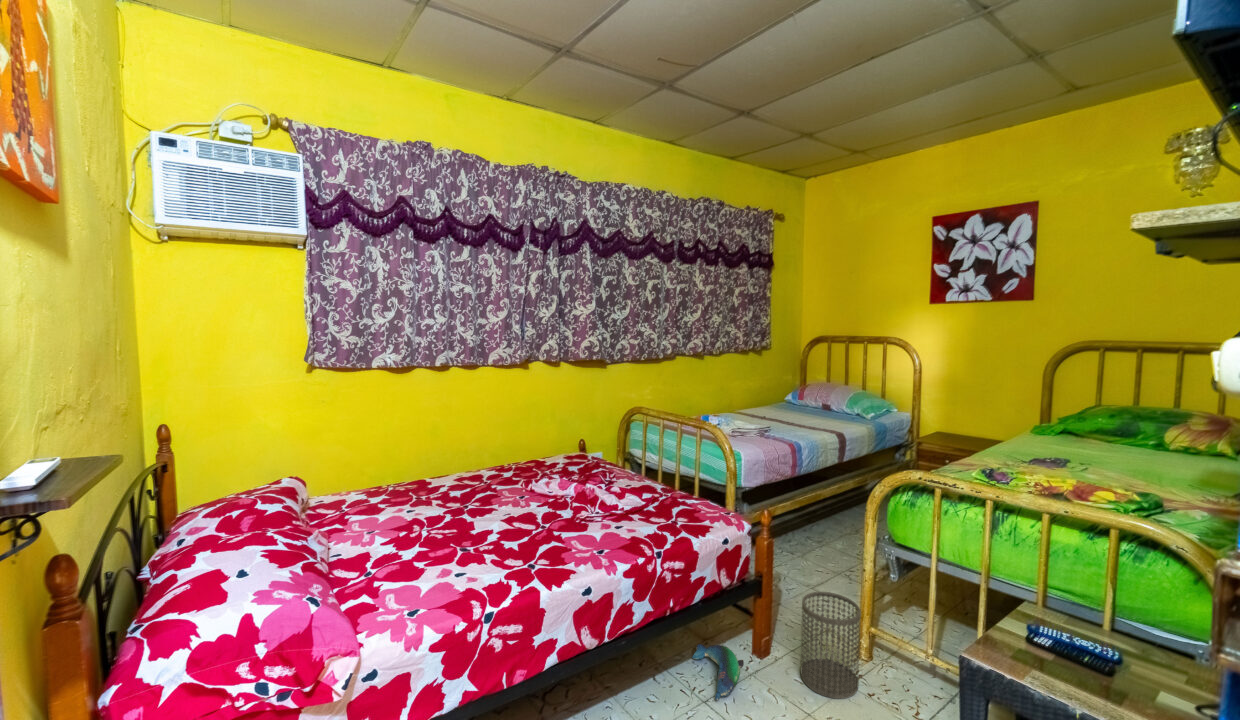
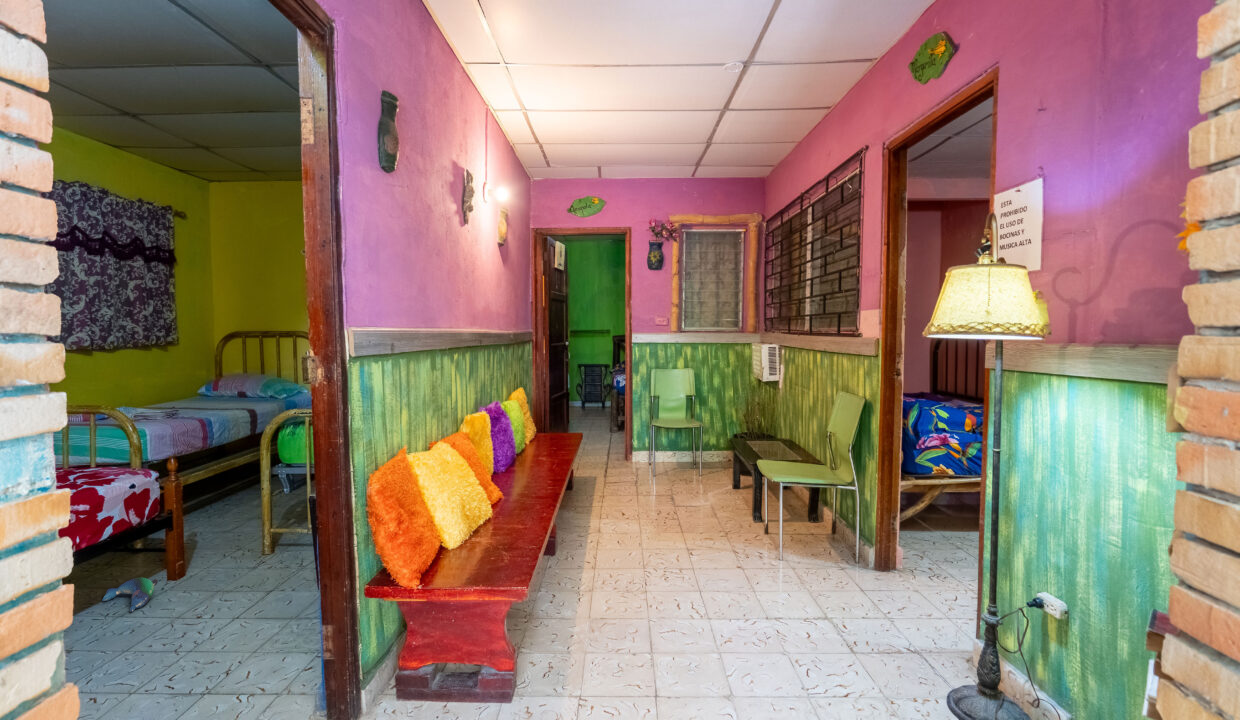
wastebasket: present [801,592,861,699] -> none [210,509,260,580]

